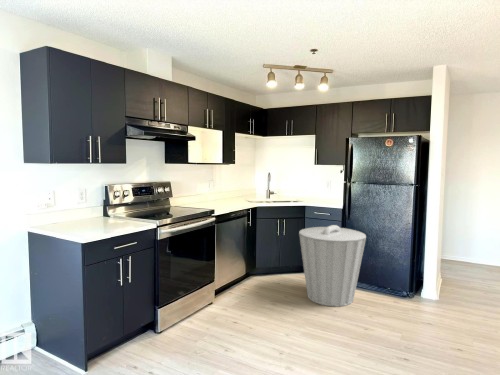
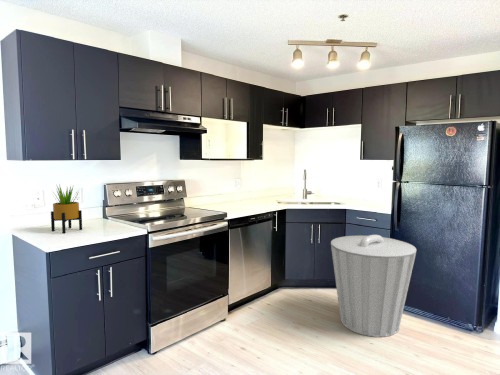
potted plant: none [70,184,98,228] -> present [51,187,82,233]

